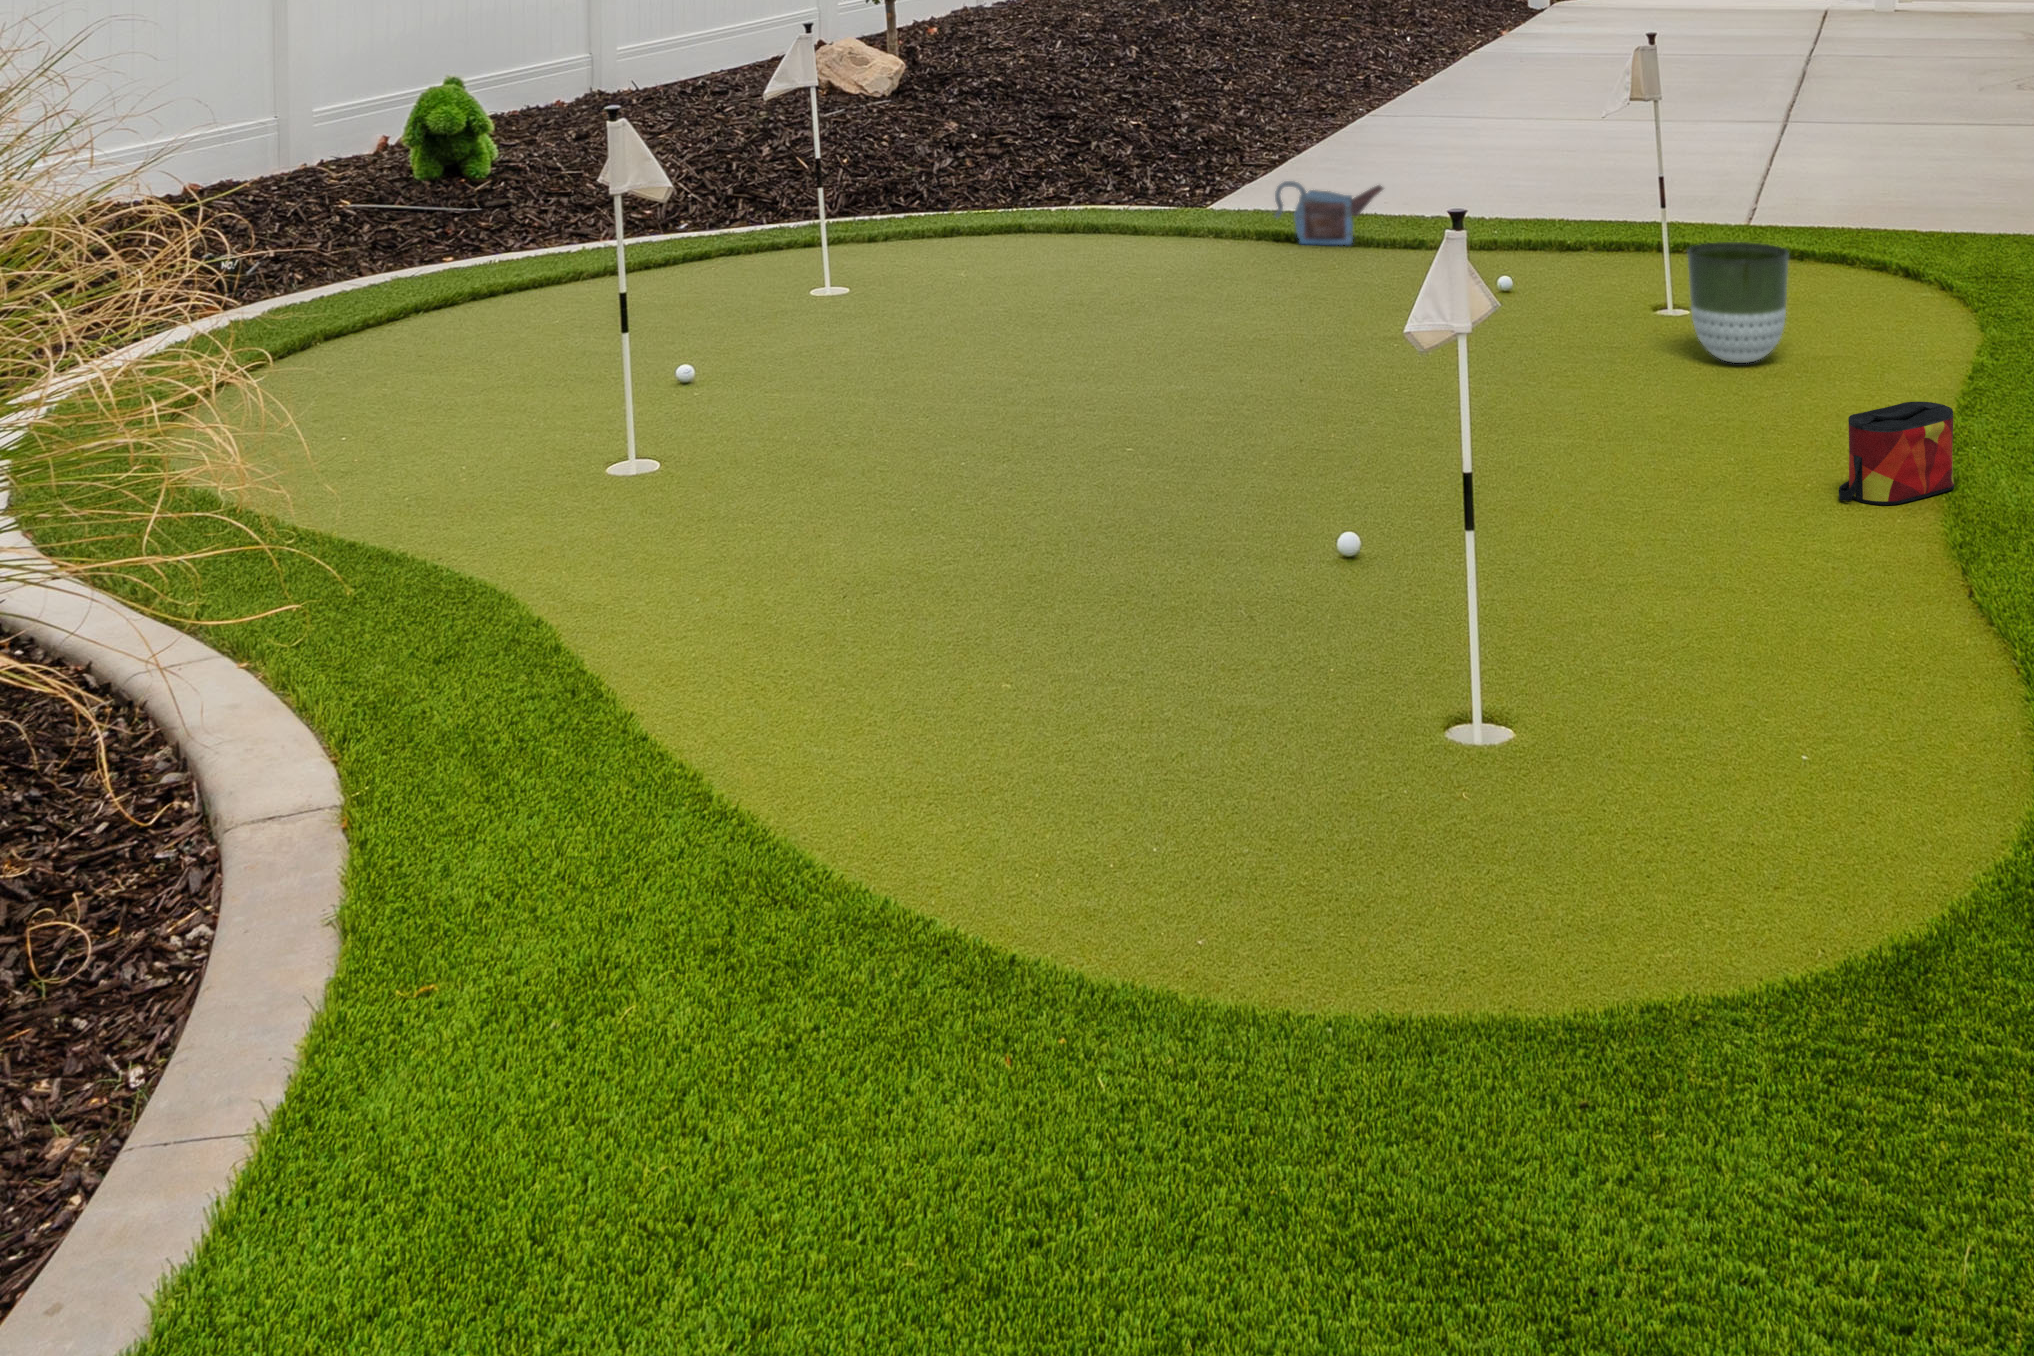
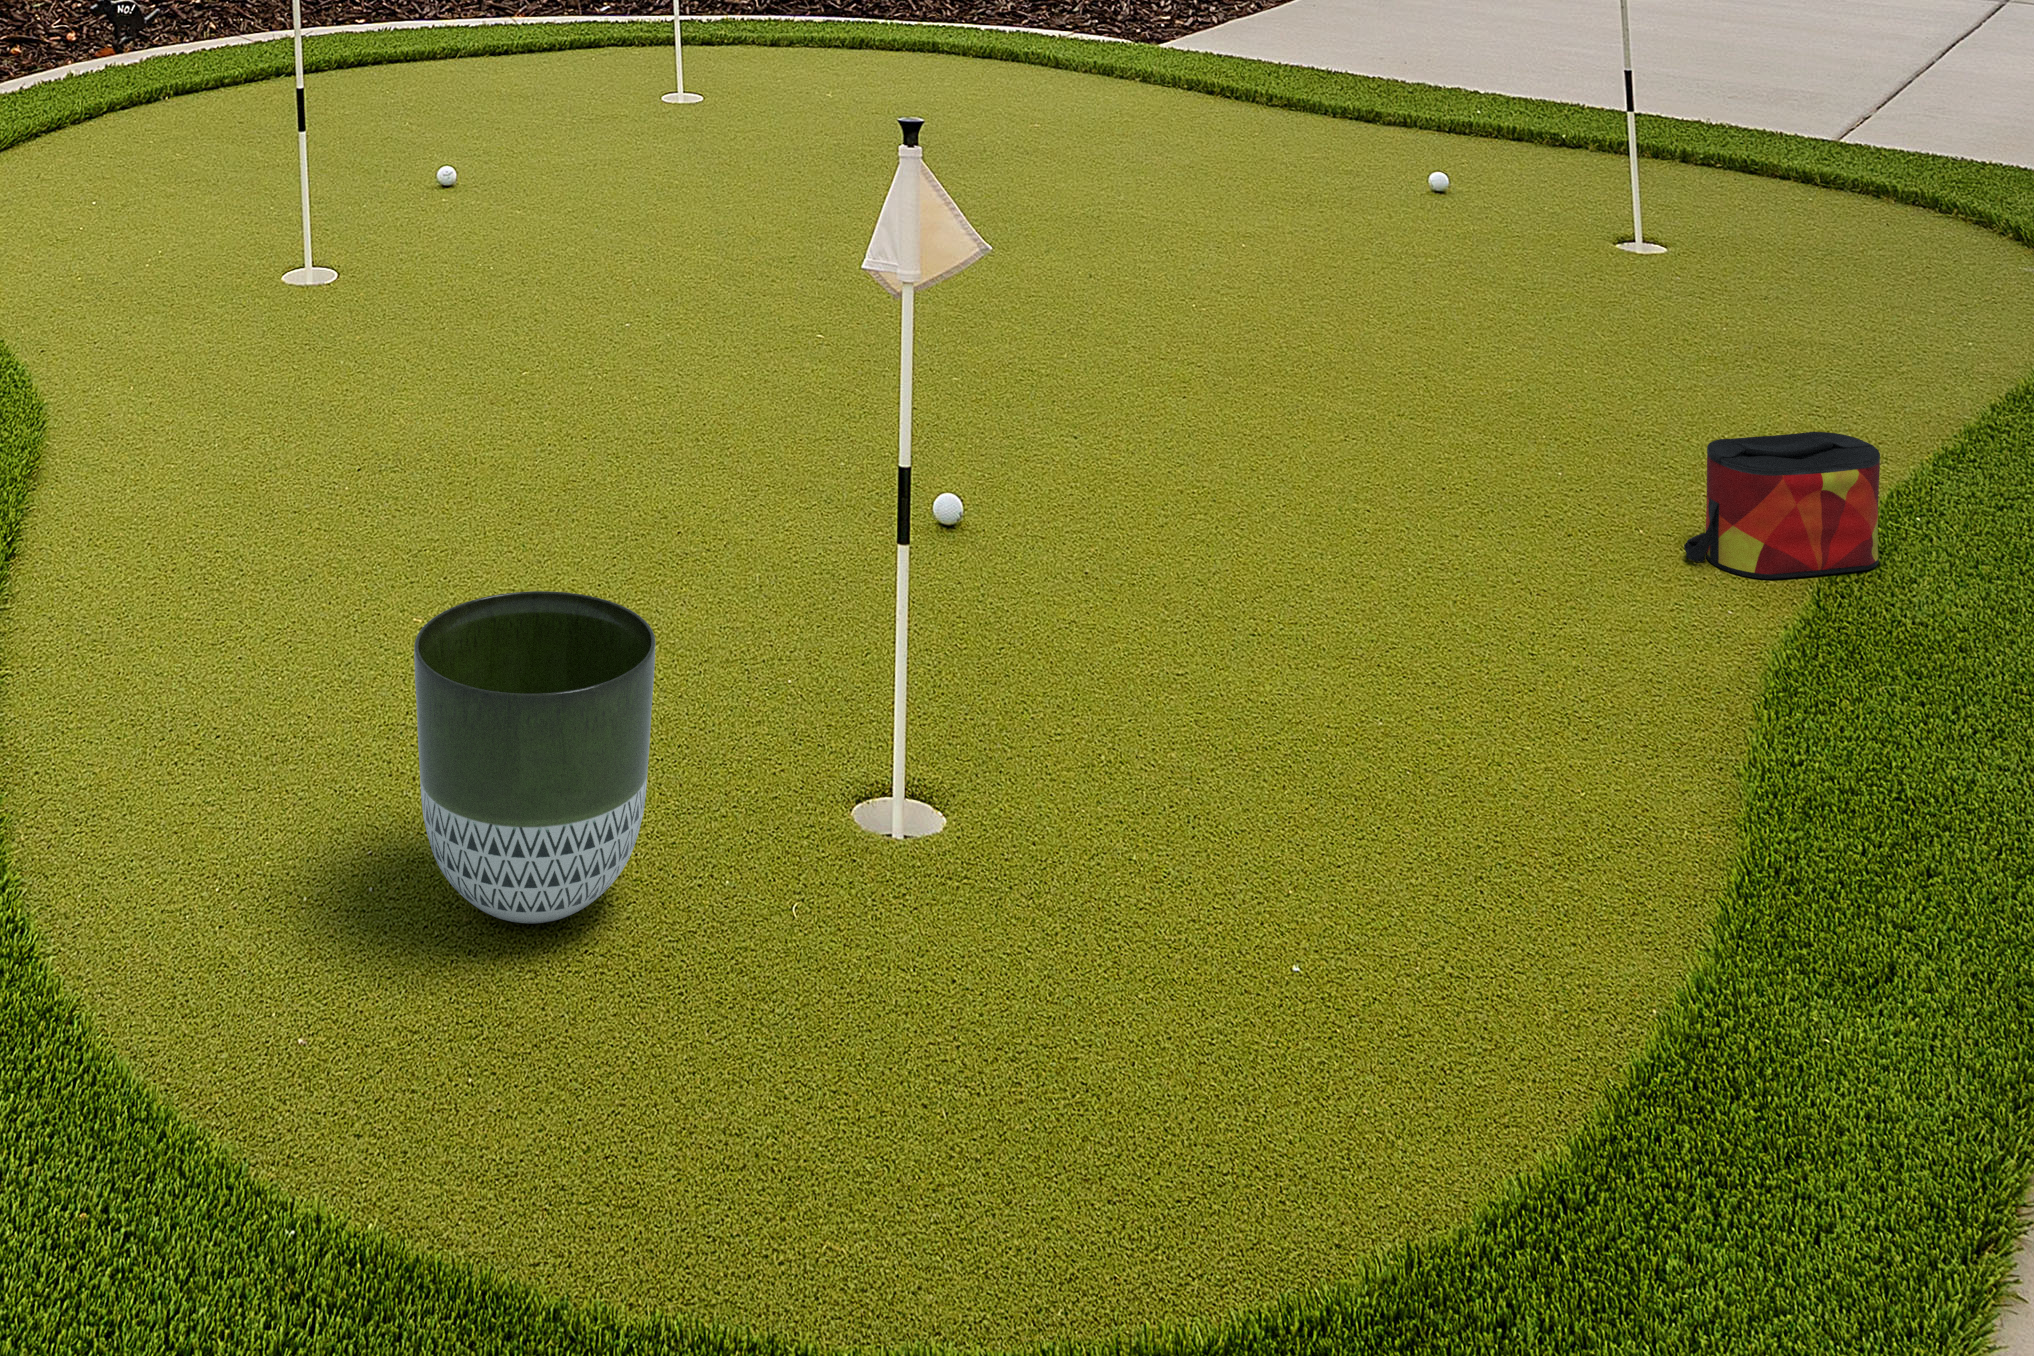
watering can: present [1275,181,1383,245] -> none [1201,22,1336,106]
planter: present [1688,242,1788,363] -> present [414,591,655,923]

